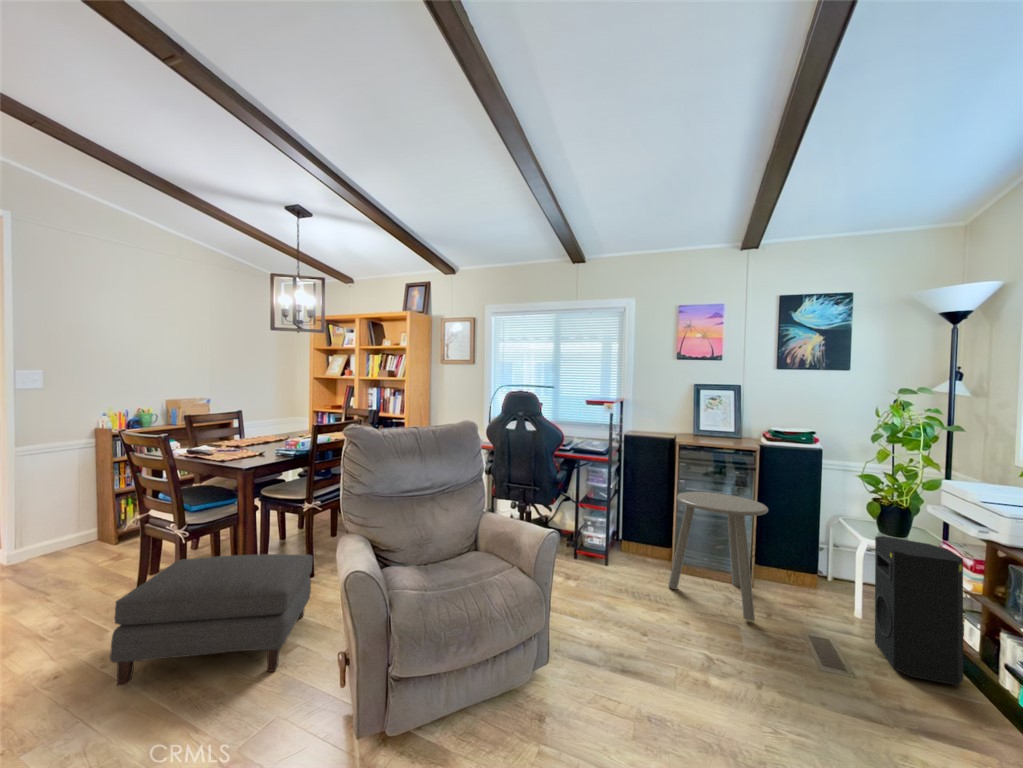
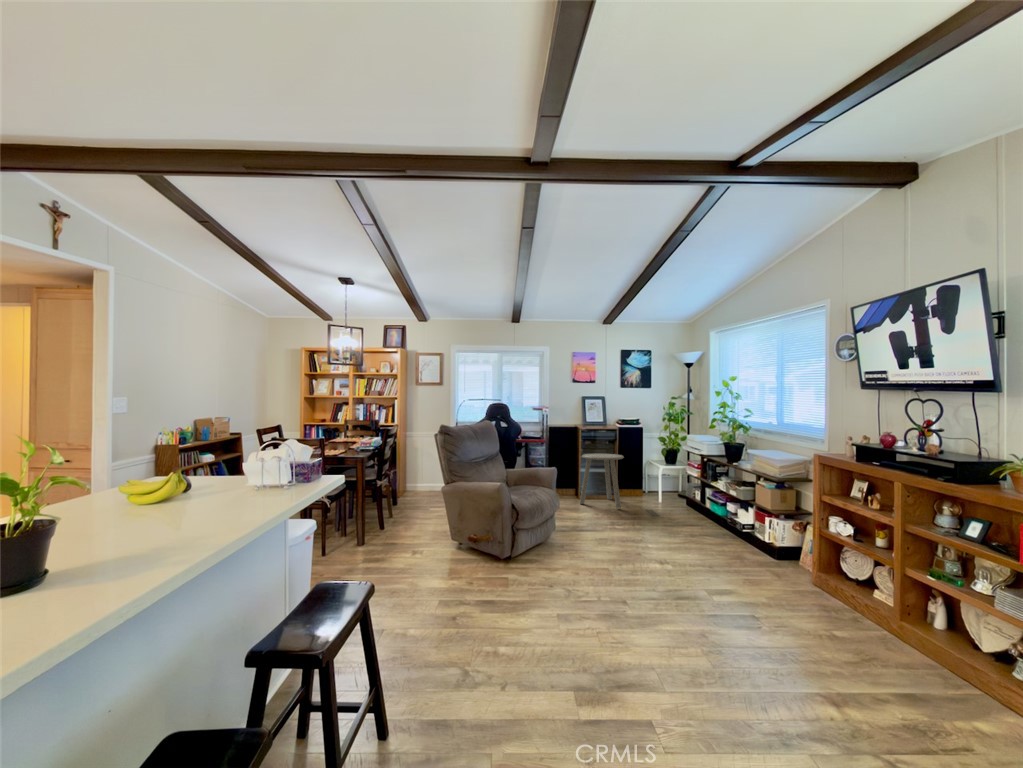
speaker: present [875,536,963,686] -> none [664,461,693,514]
ottoman: present [110,554,313,686] -> none [332,504,424,570]

